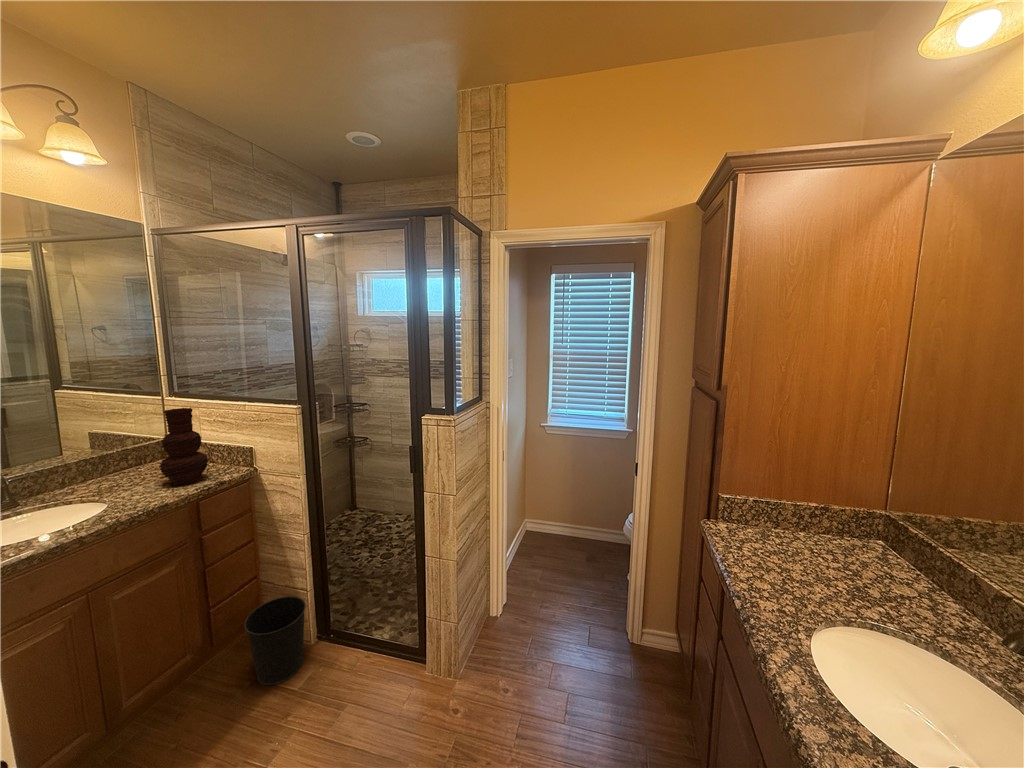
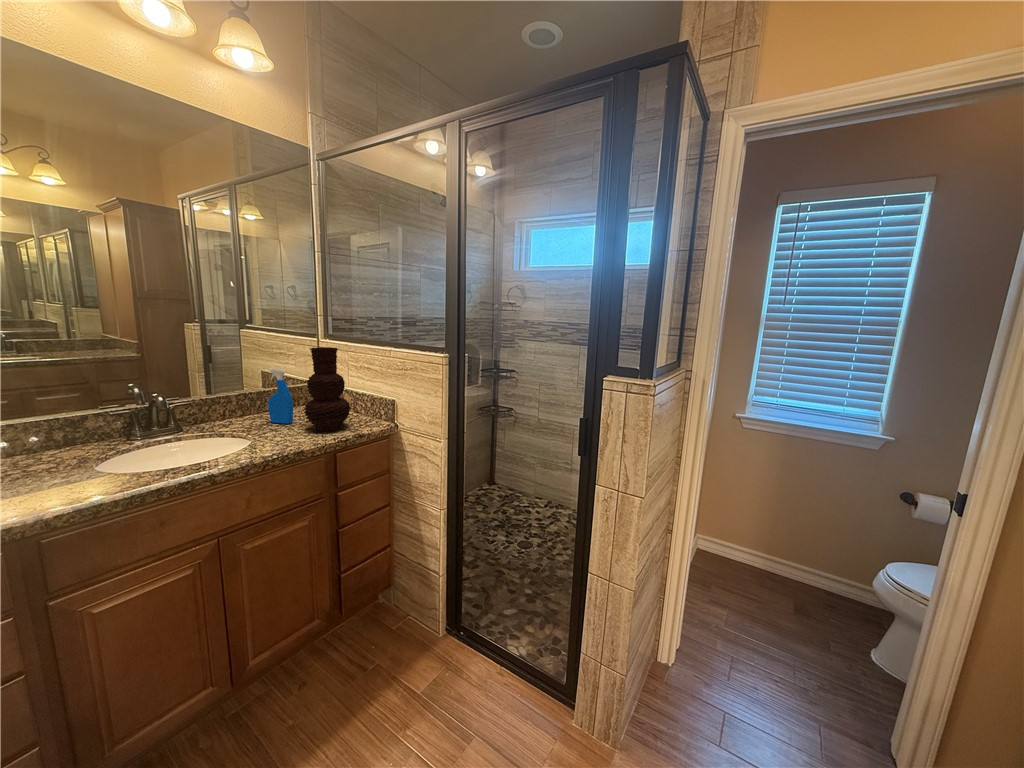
spray bottle: none [113,432,144,483] -> present [268,368,293,424]
wastebasket: present [244,596,306,685] -> none [372,575,436,677]

